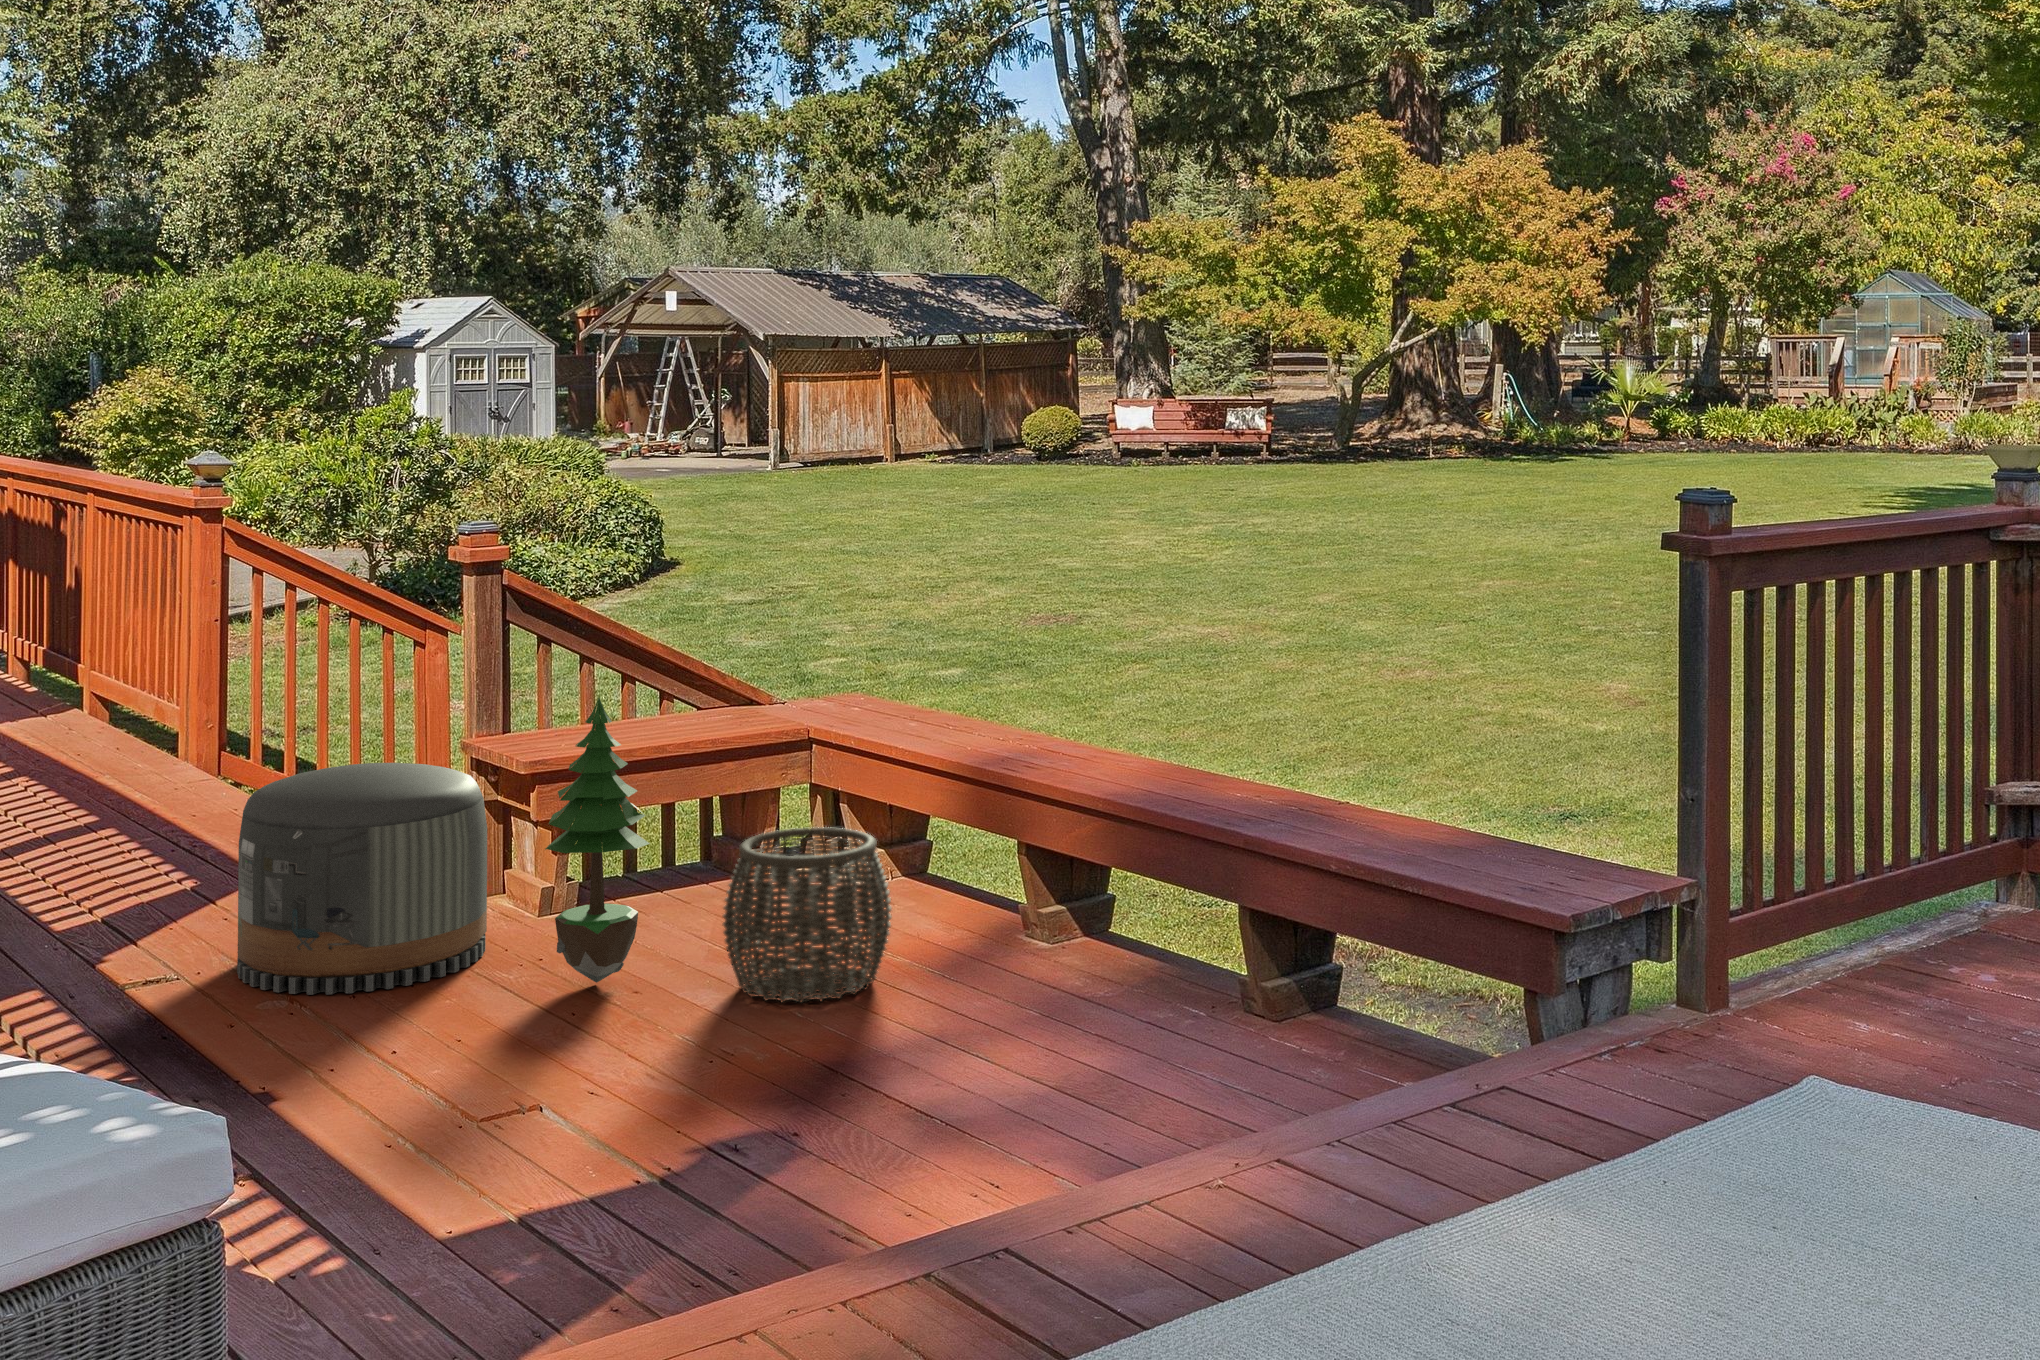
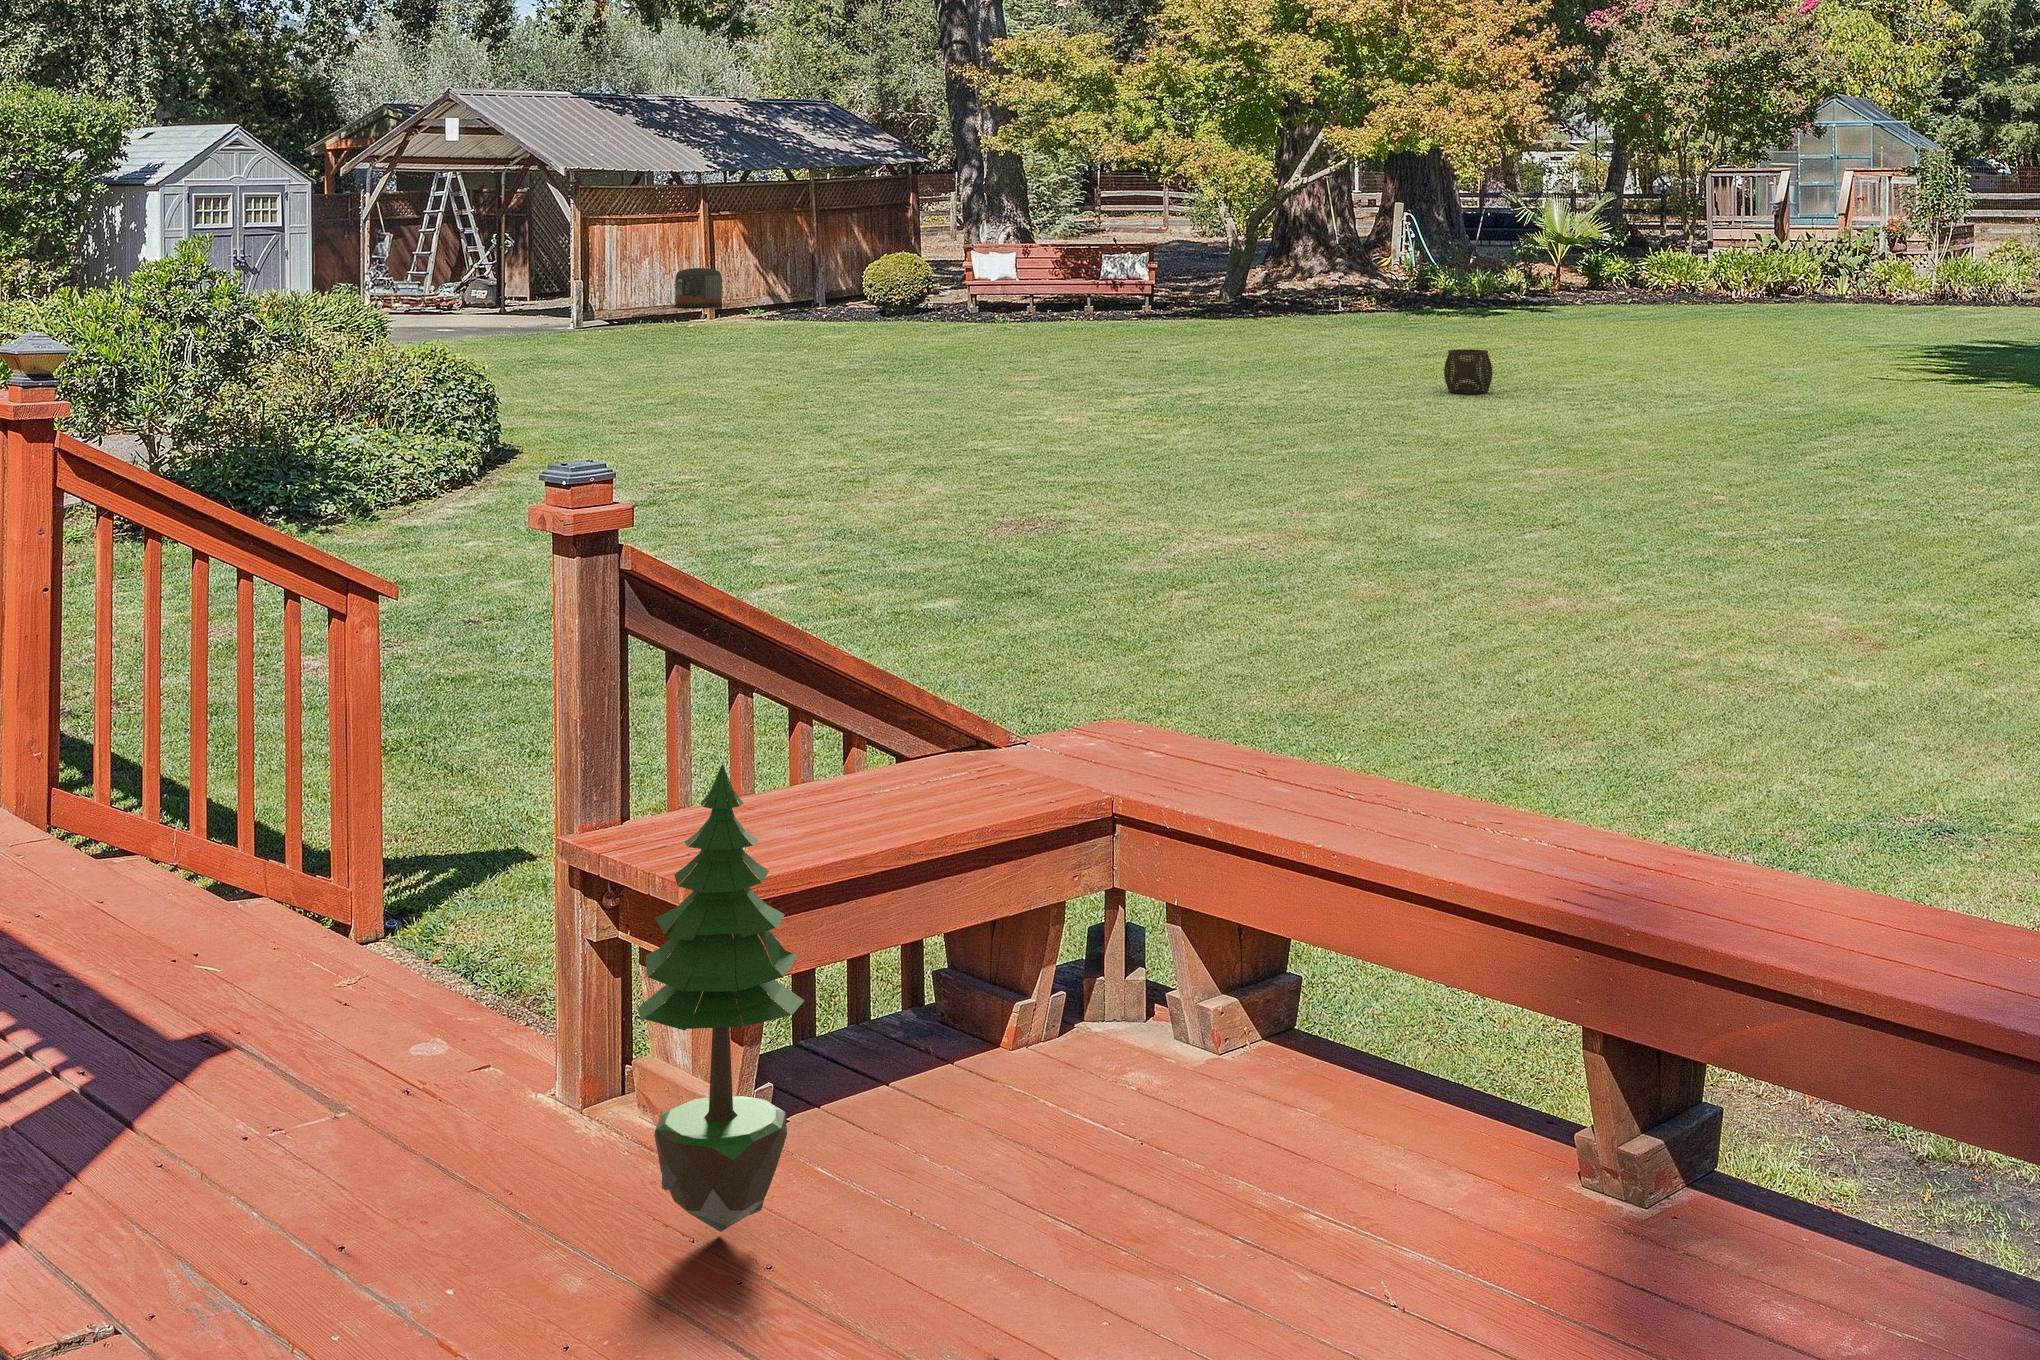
pouf: present [237,763,487,995] -> present [675,268,722,307]
woven basket: present [723,827,892,1003] -> present [1444,349,1493,394]

